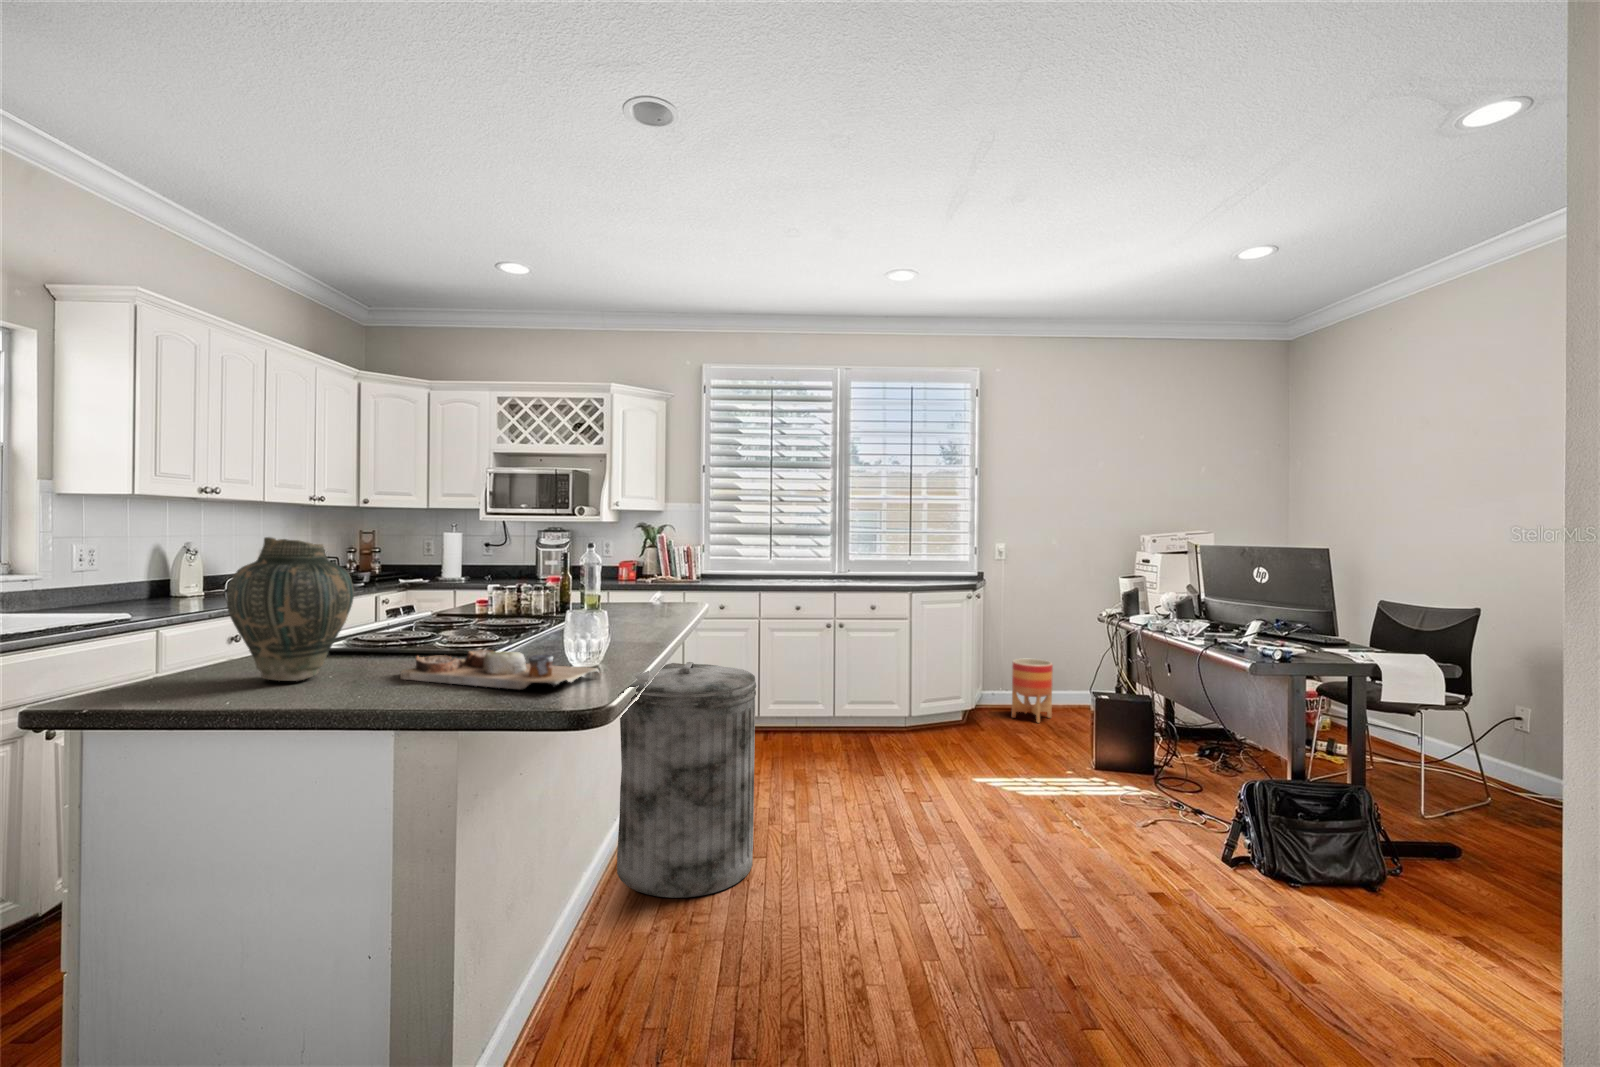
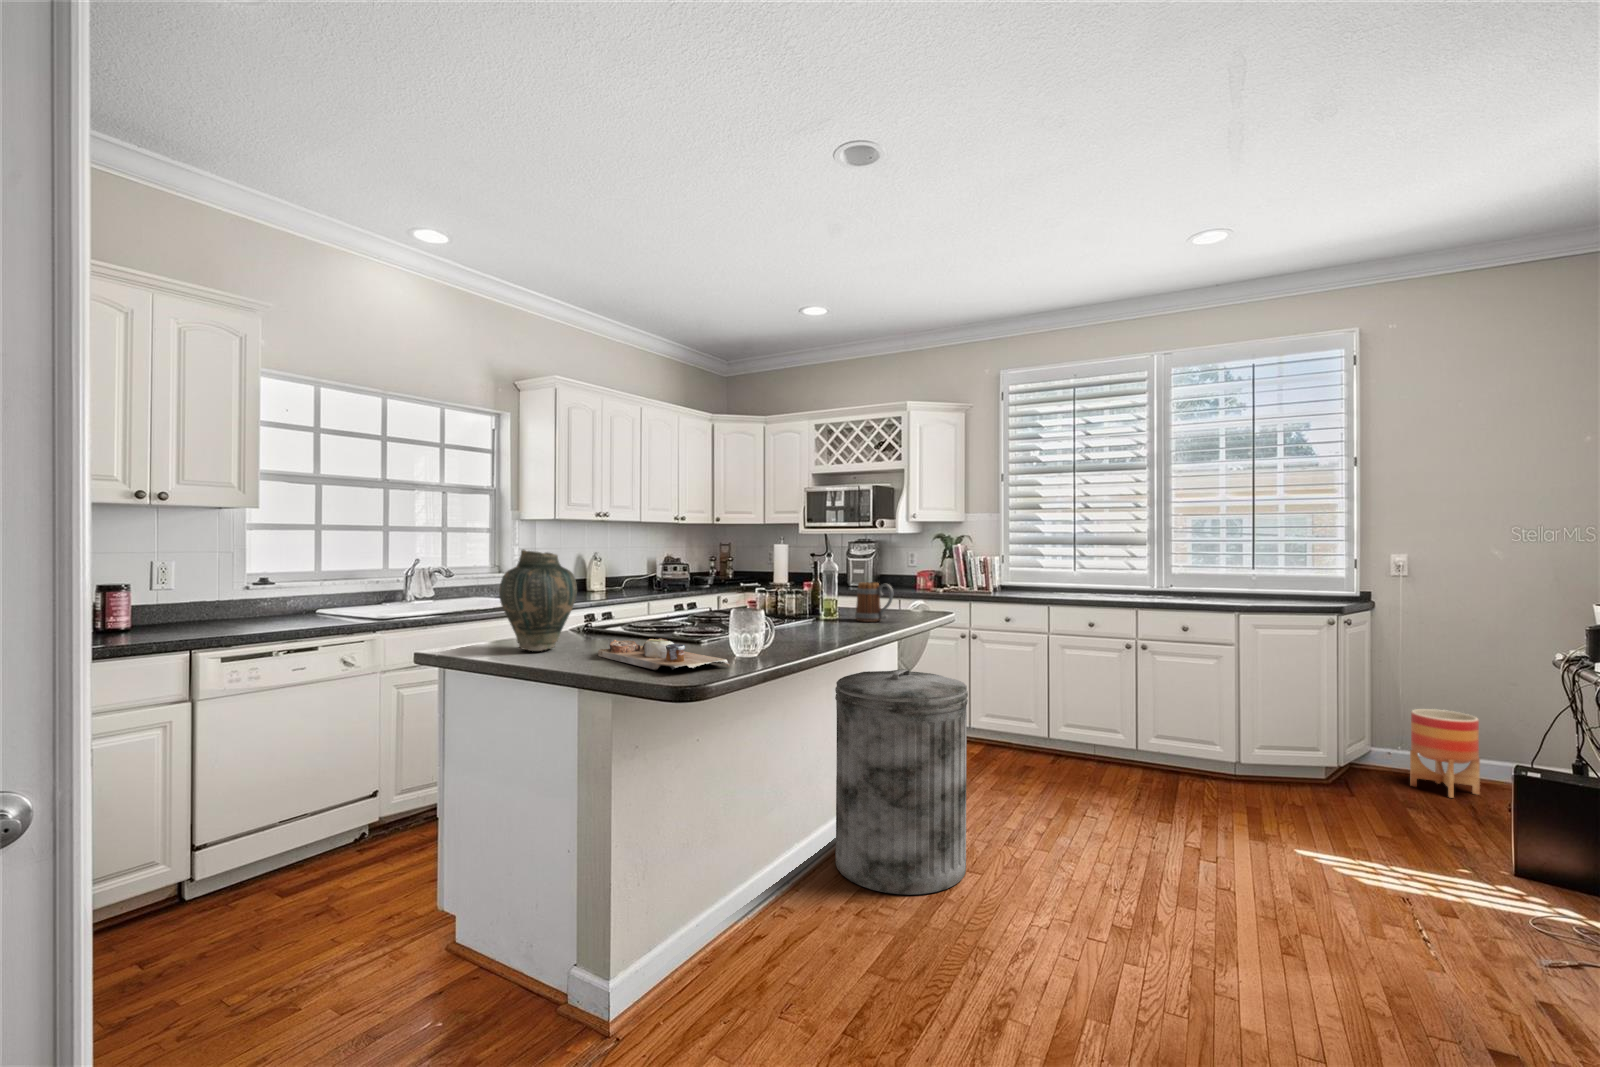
mug: none [636,573,679,615] -> present [855,582,893,622]

